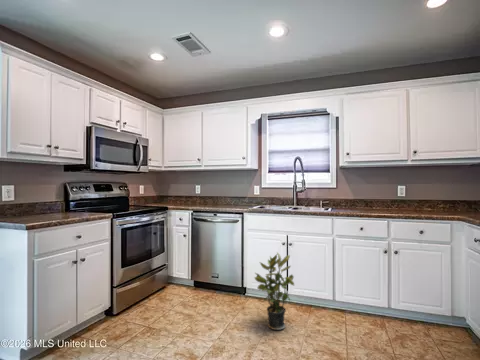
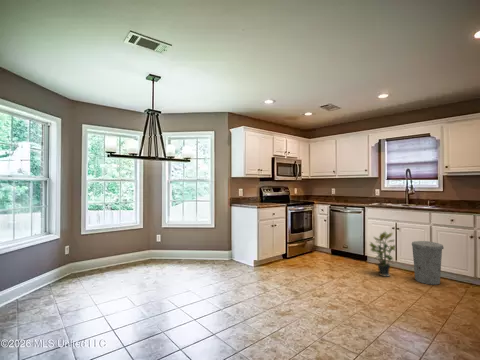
trash can: none [315,263,358,335] -> present [412,241,444,285]

